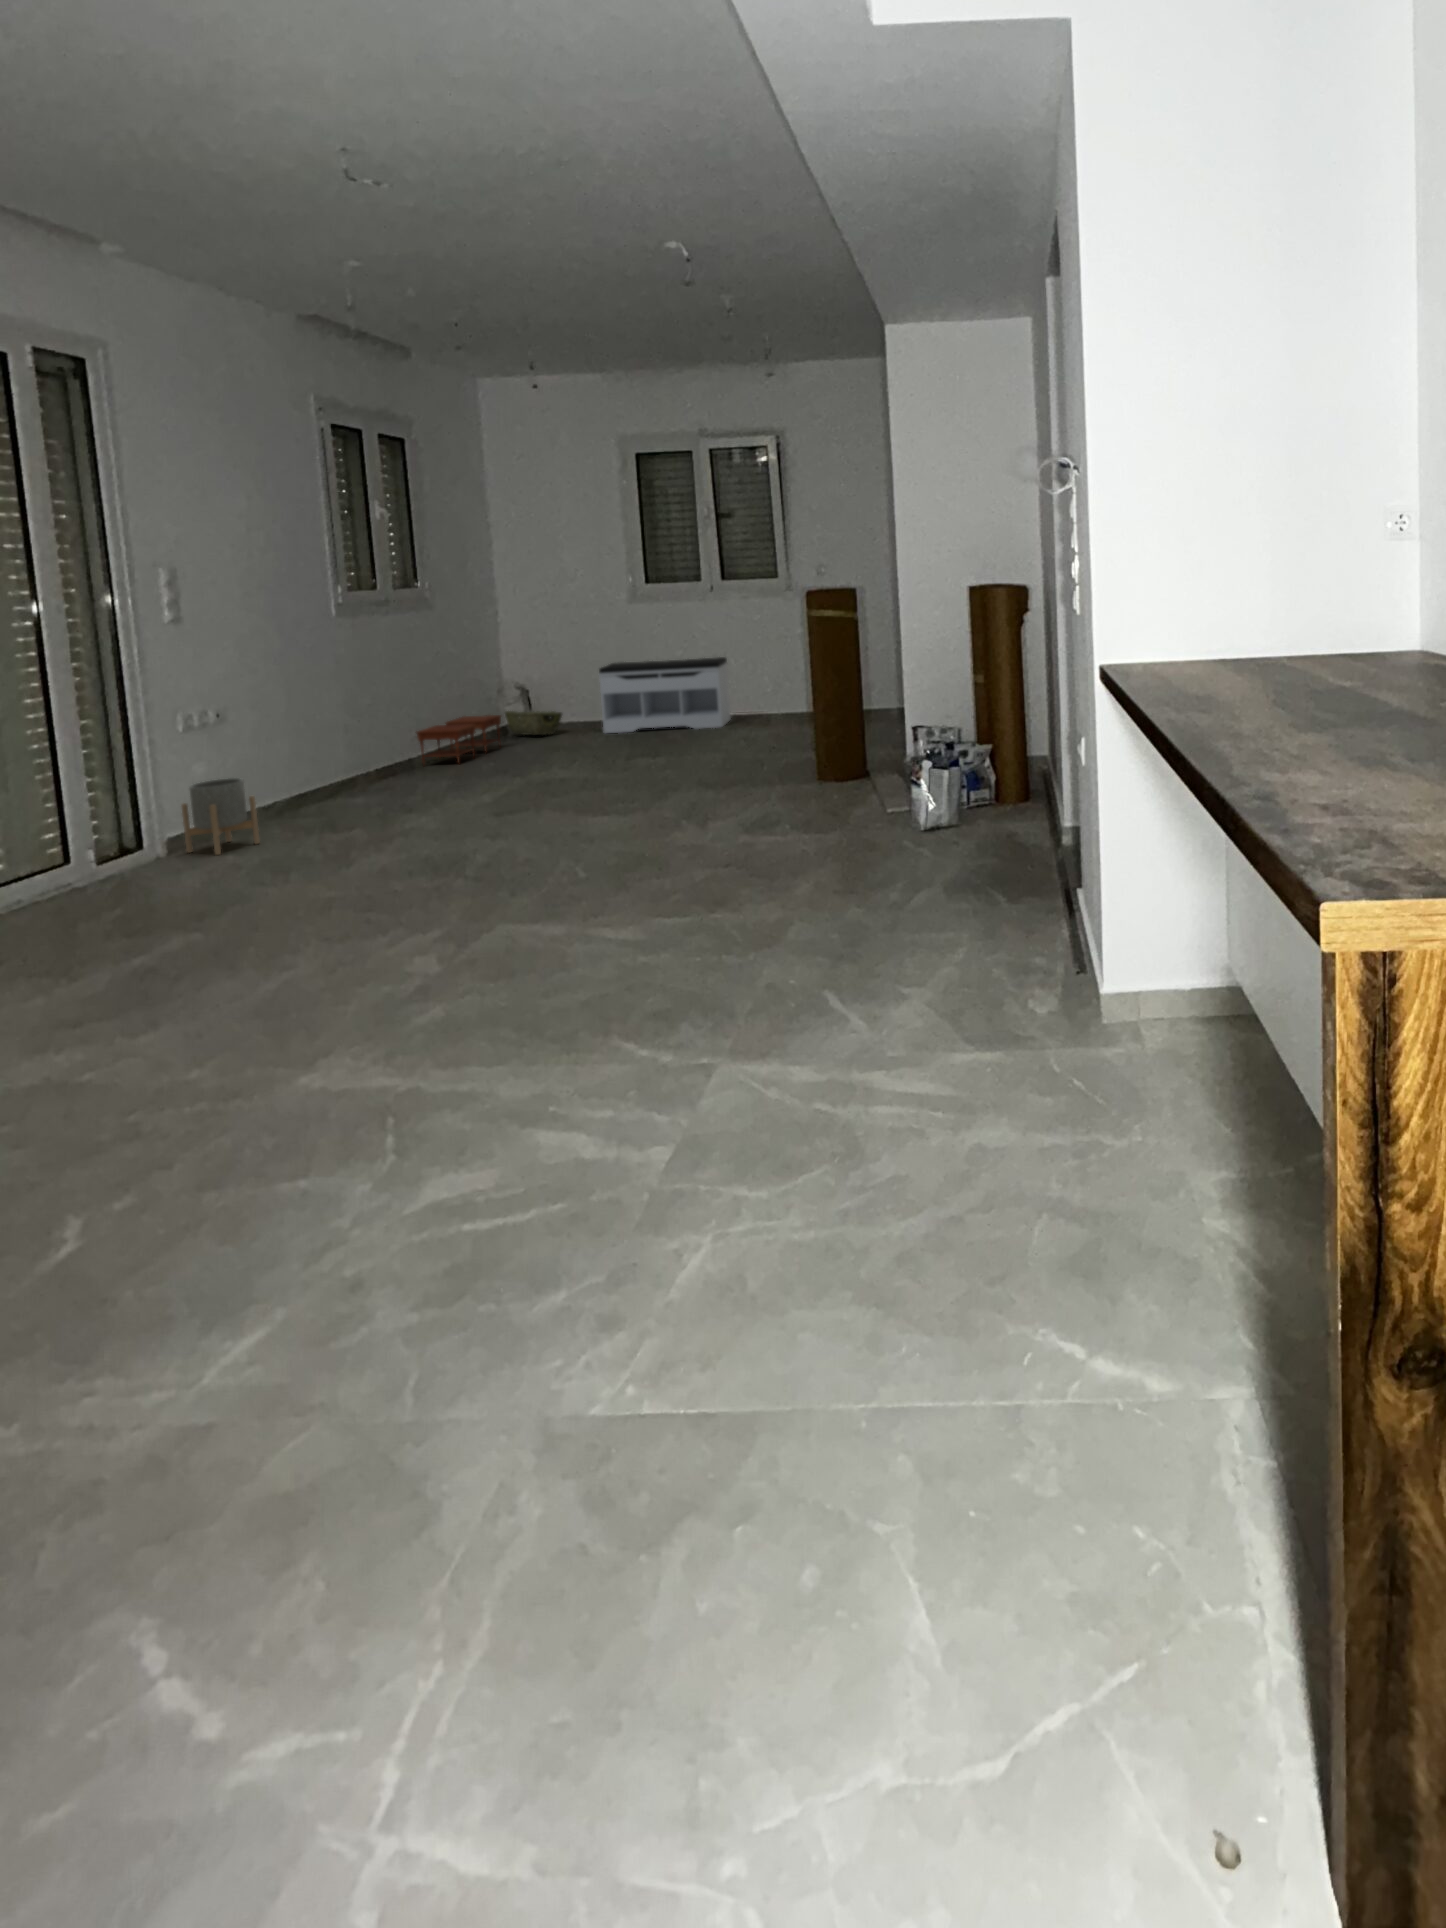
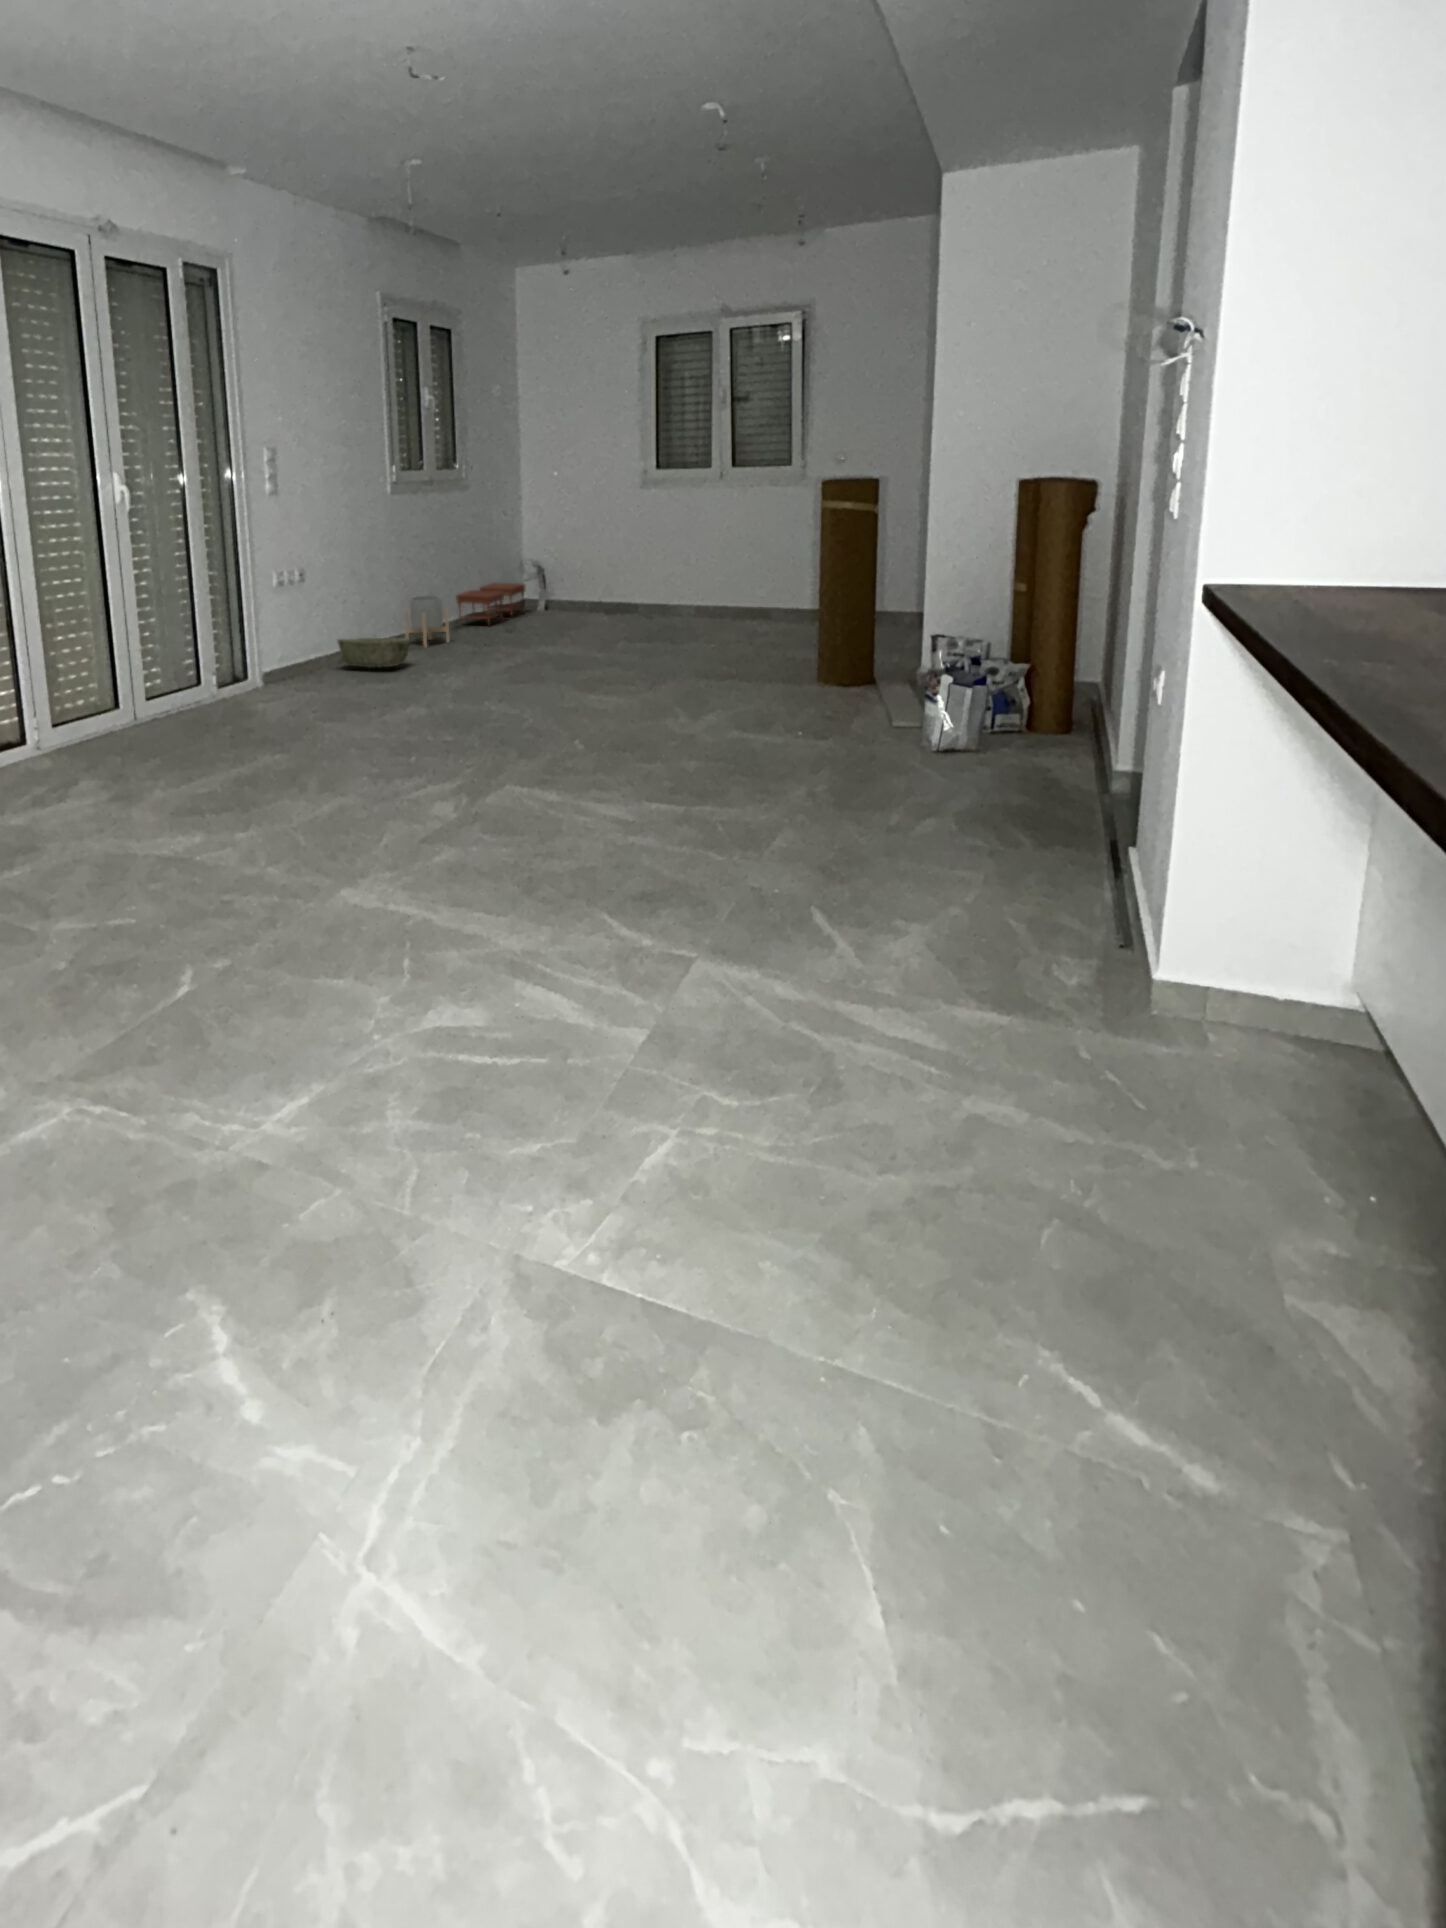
bench: present [599,657,731,733] -> none [612,540,734,609]
woven basket: present [505,711,562,736] -> present [338,637,410,668]
planter: present [182,778,259,855] -> present [404,595,450,647]

